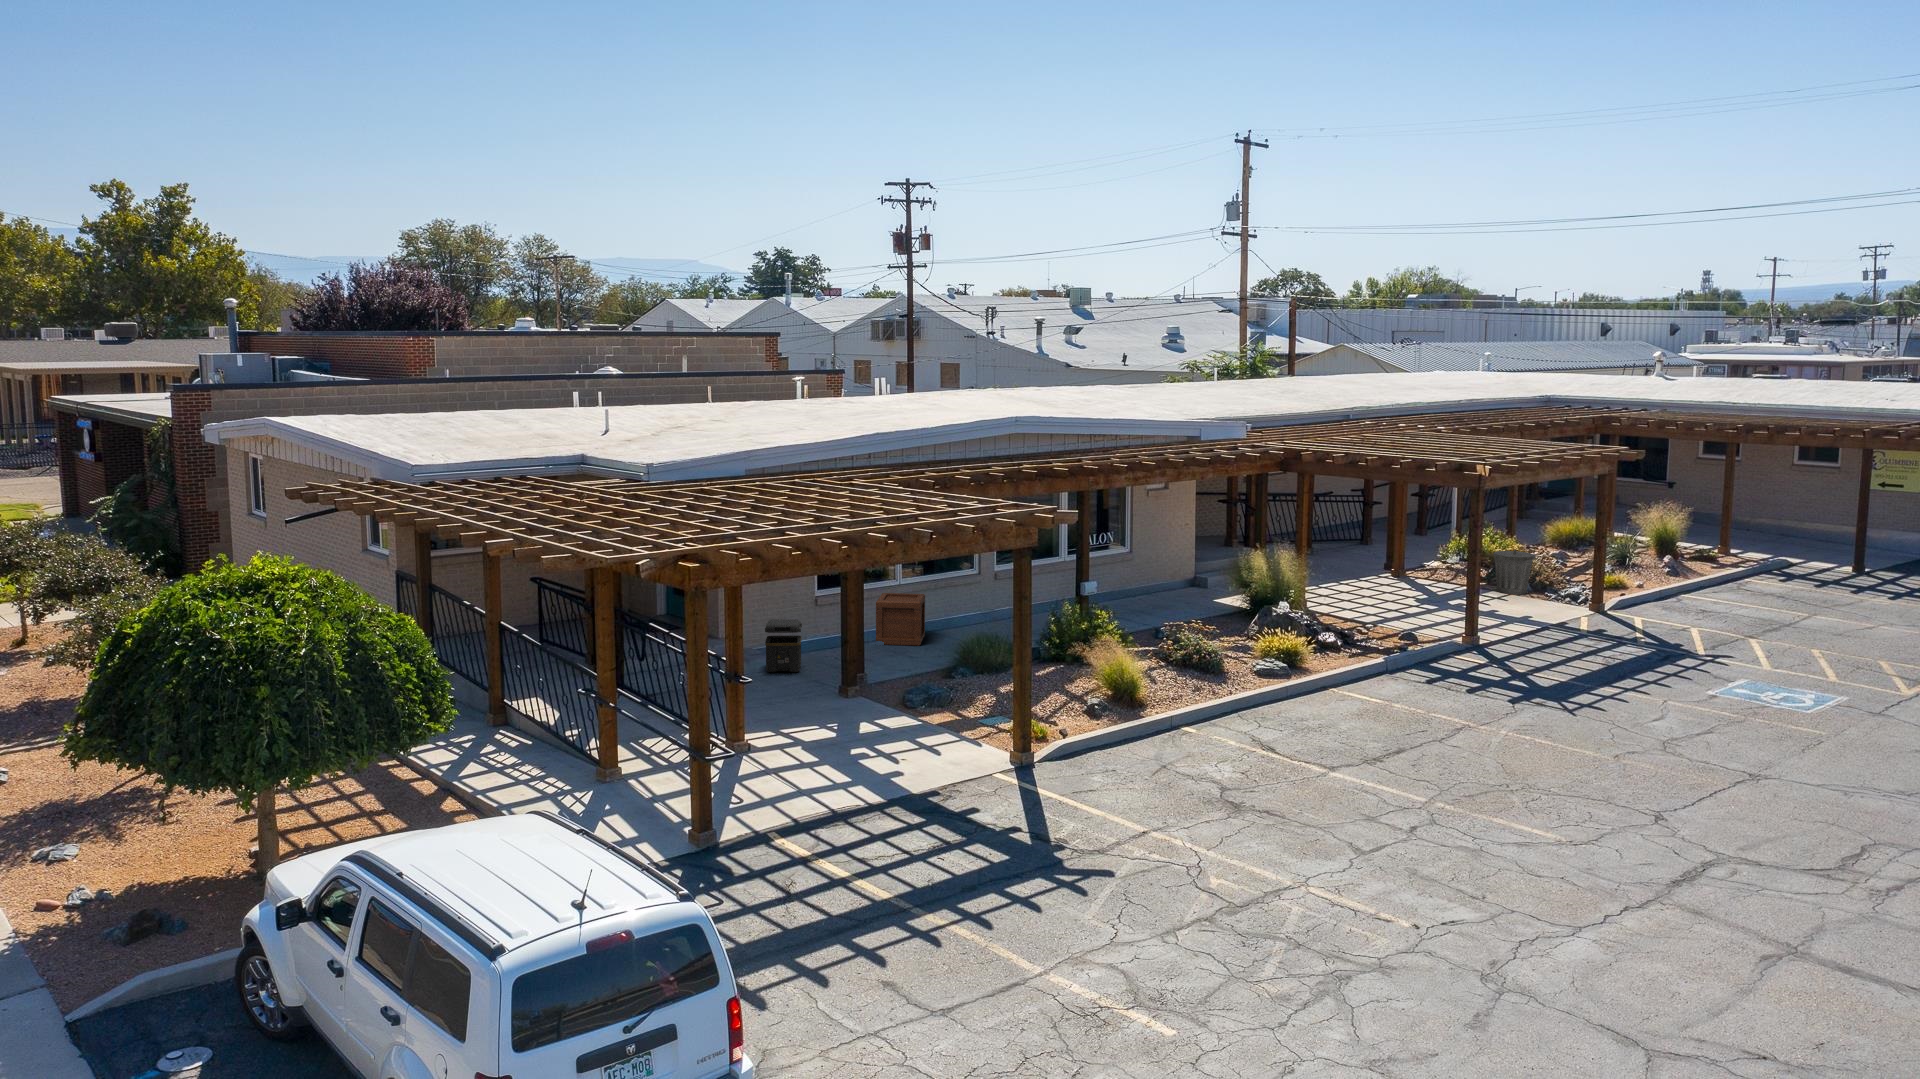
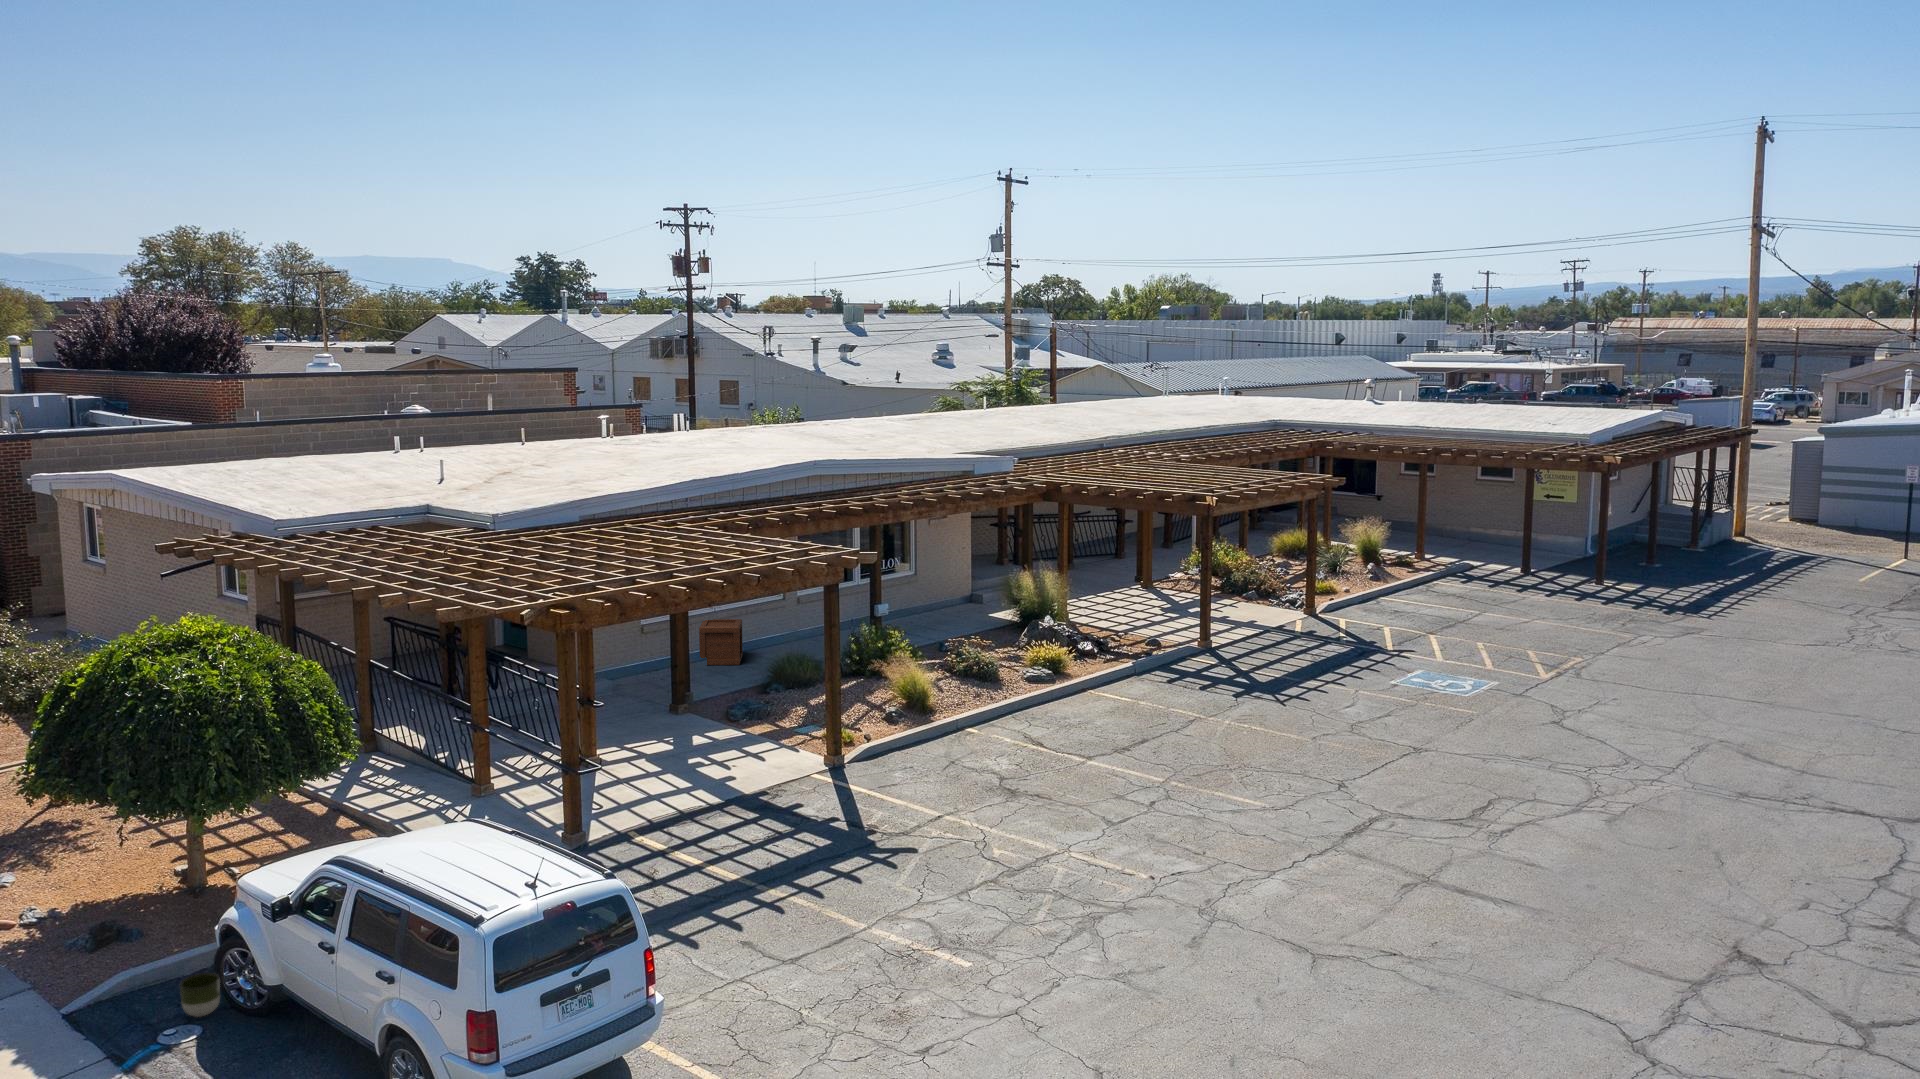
trash can: present [1494,550,1535,594] -> none [1226,563,1260,602]
toolbox: present [765,619,802,672] -> none [603,646,636,694]
planter: none [206,979,254,1033] -> present [180,973,220,1017]

